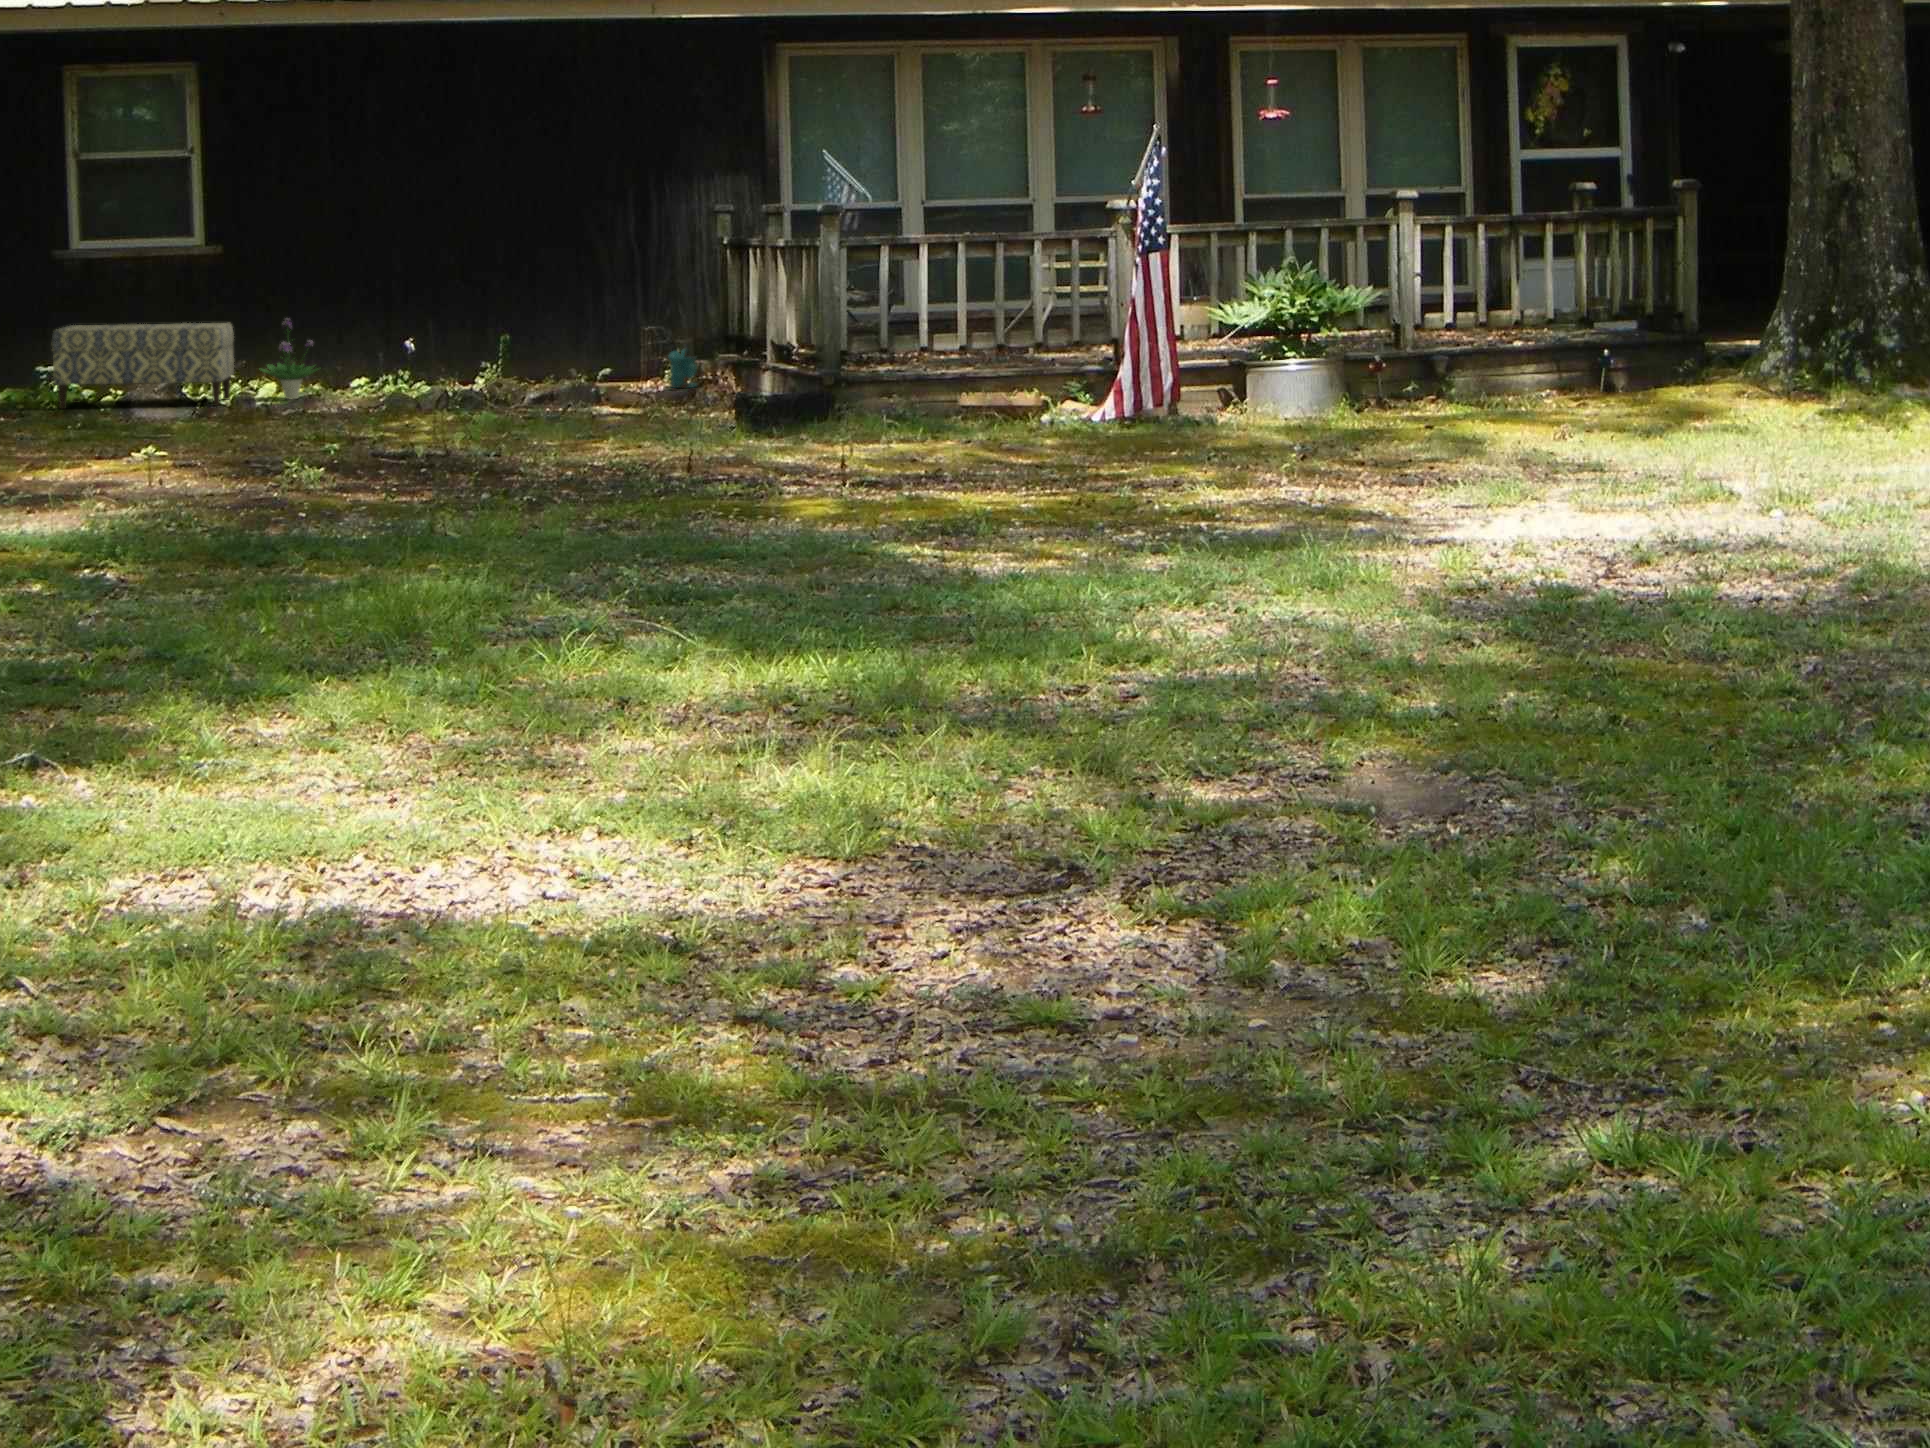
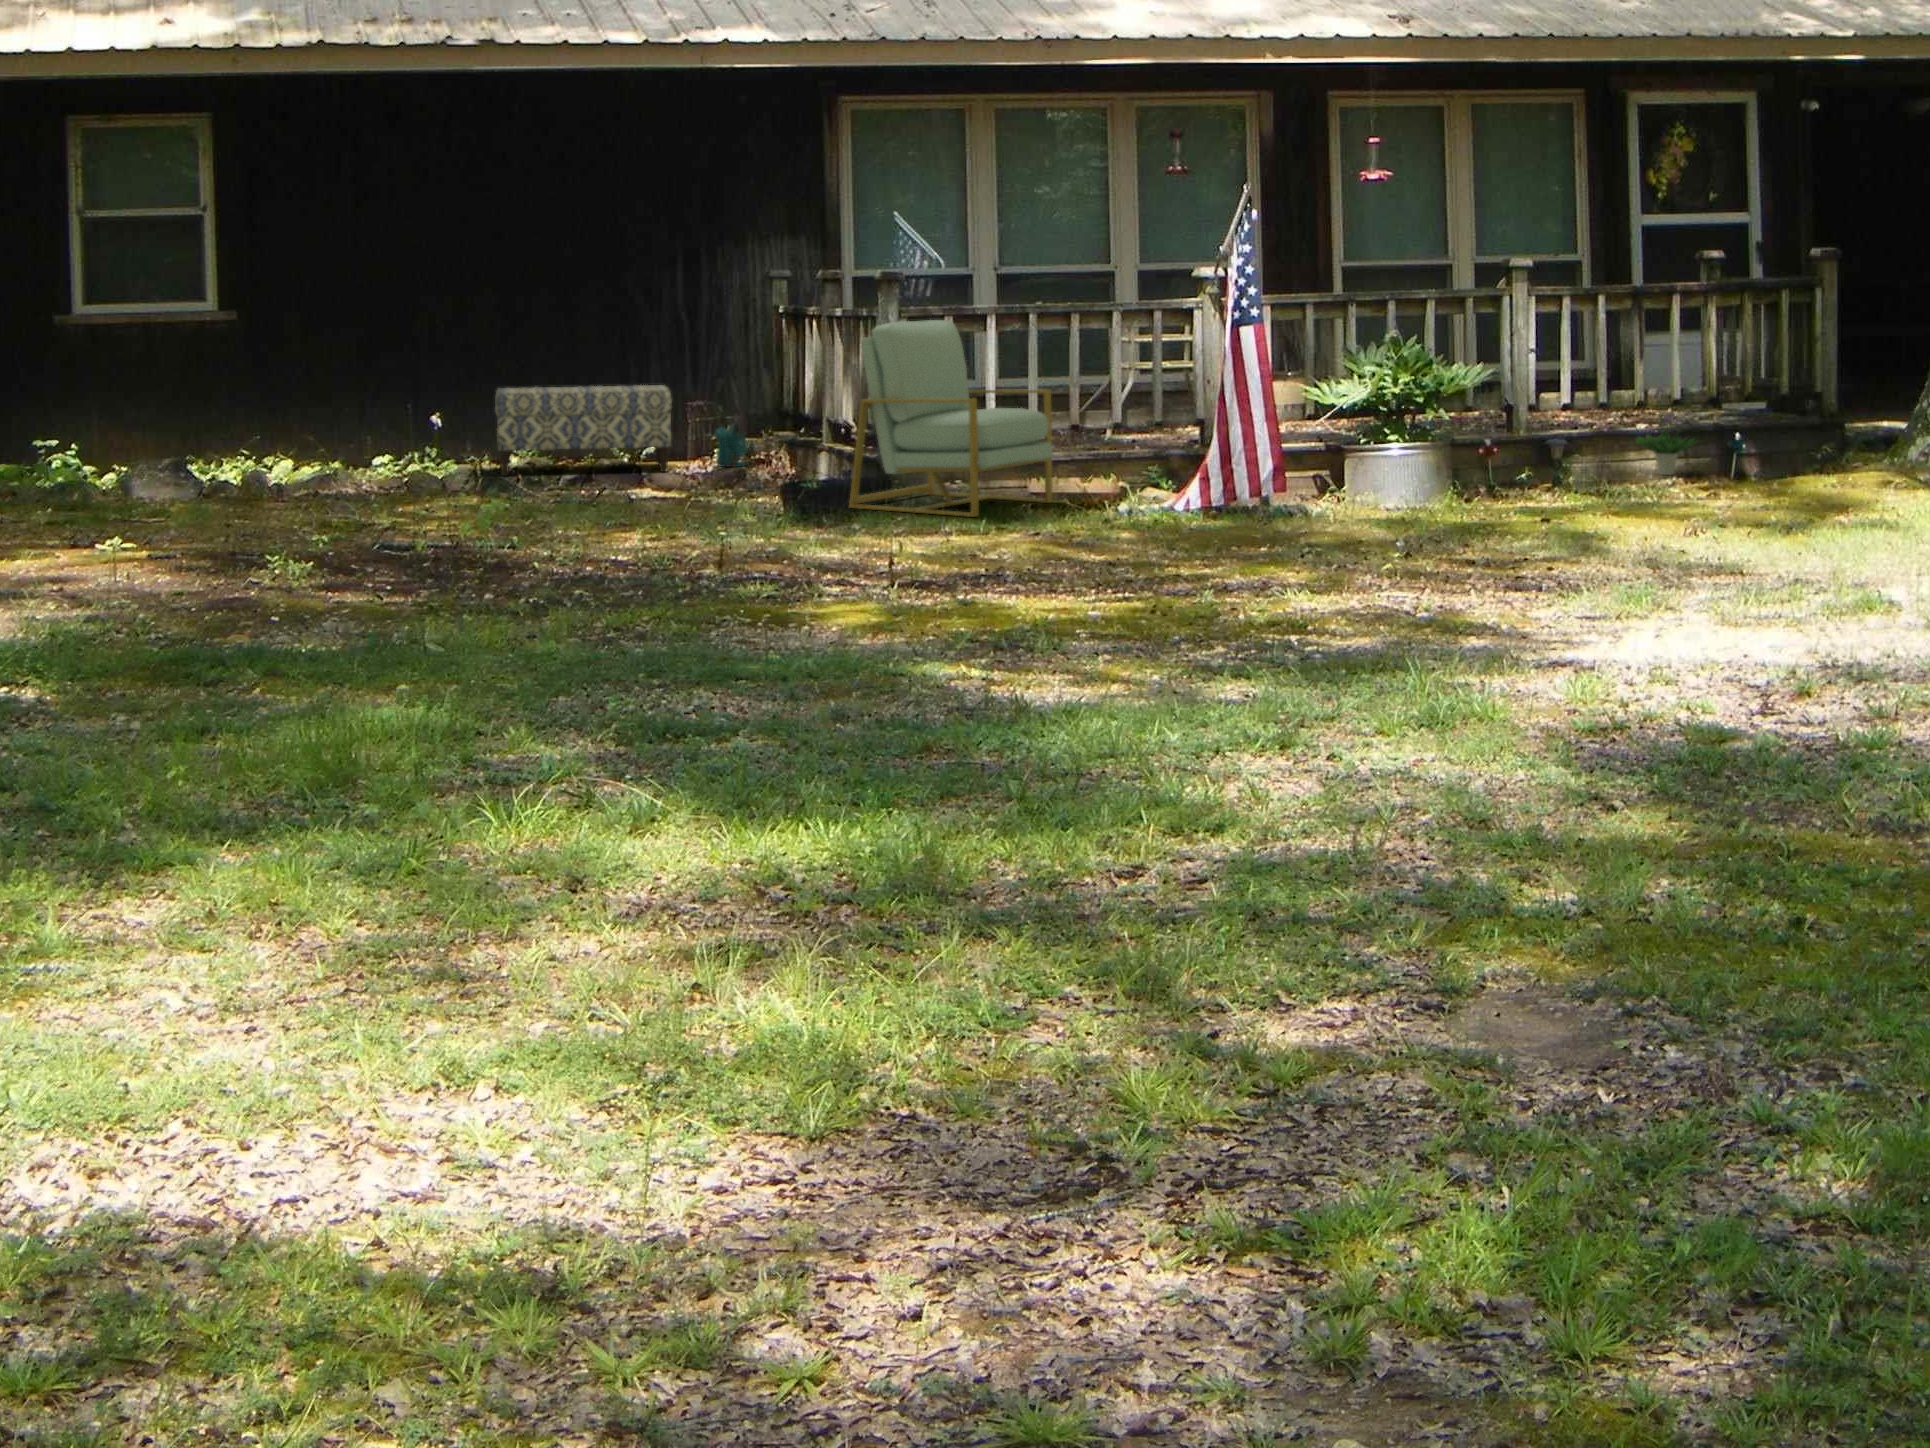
chair: none [798,250,984,428] -> present [849,320,1053,517]
potted plant: present [262,320,318,399] -> present [1636,386,1696,475]
bench: present [52,323,234,409] -> present [495,385,672,476]

